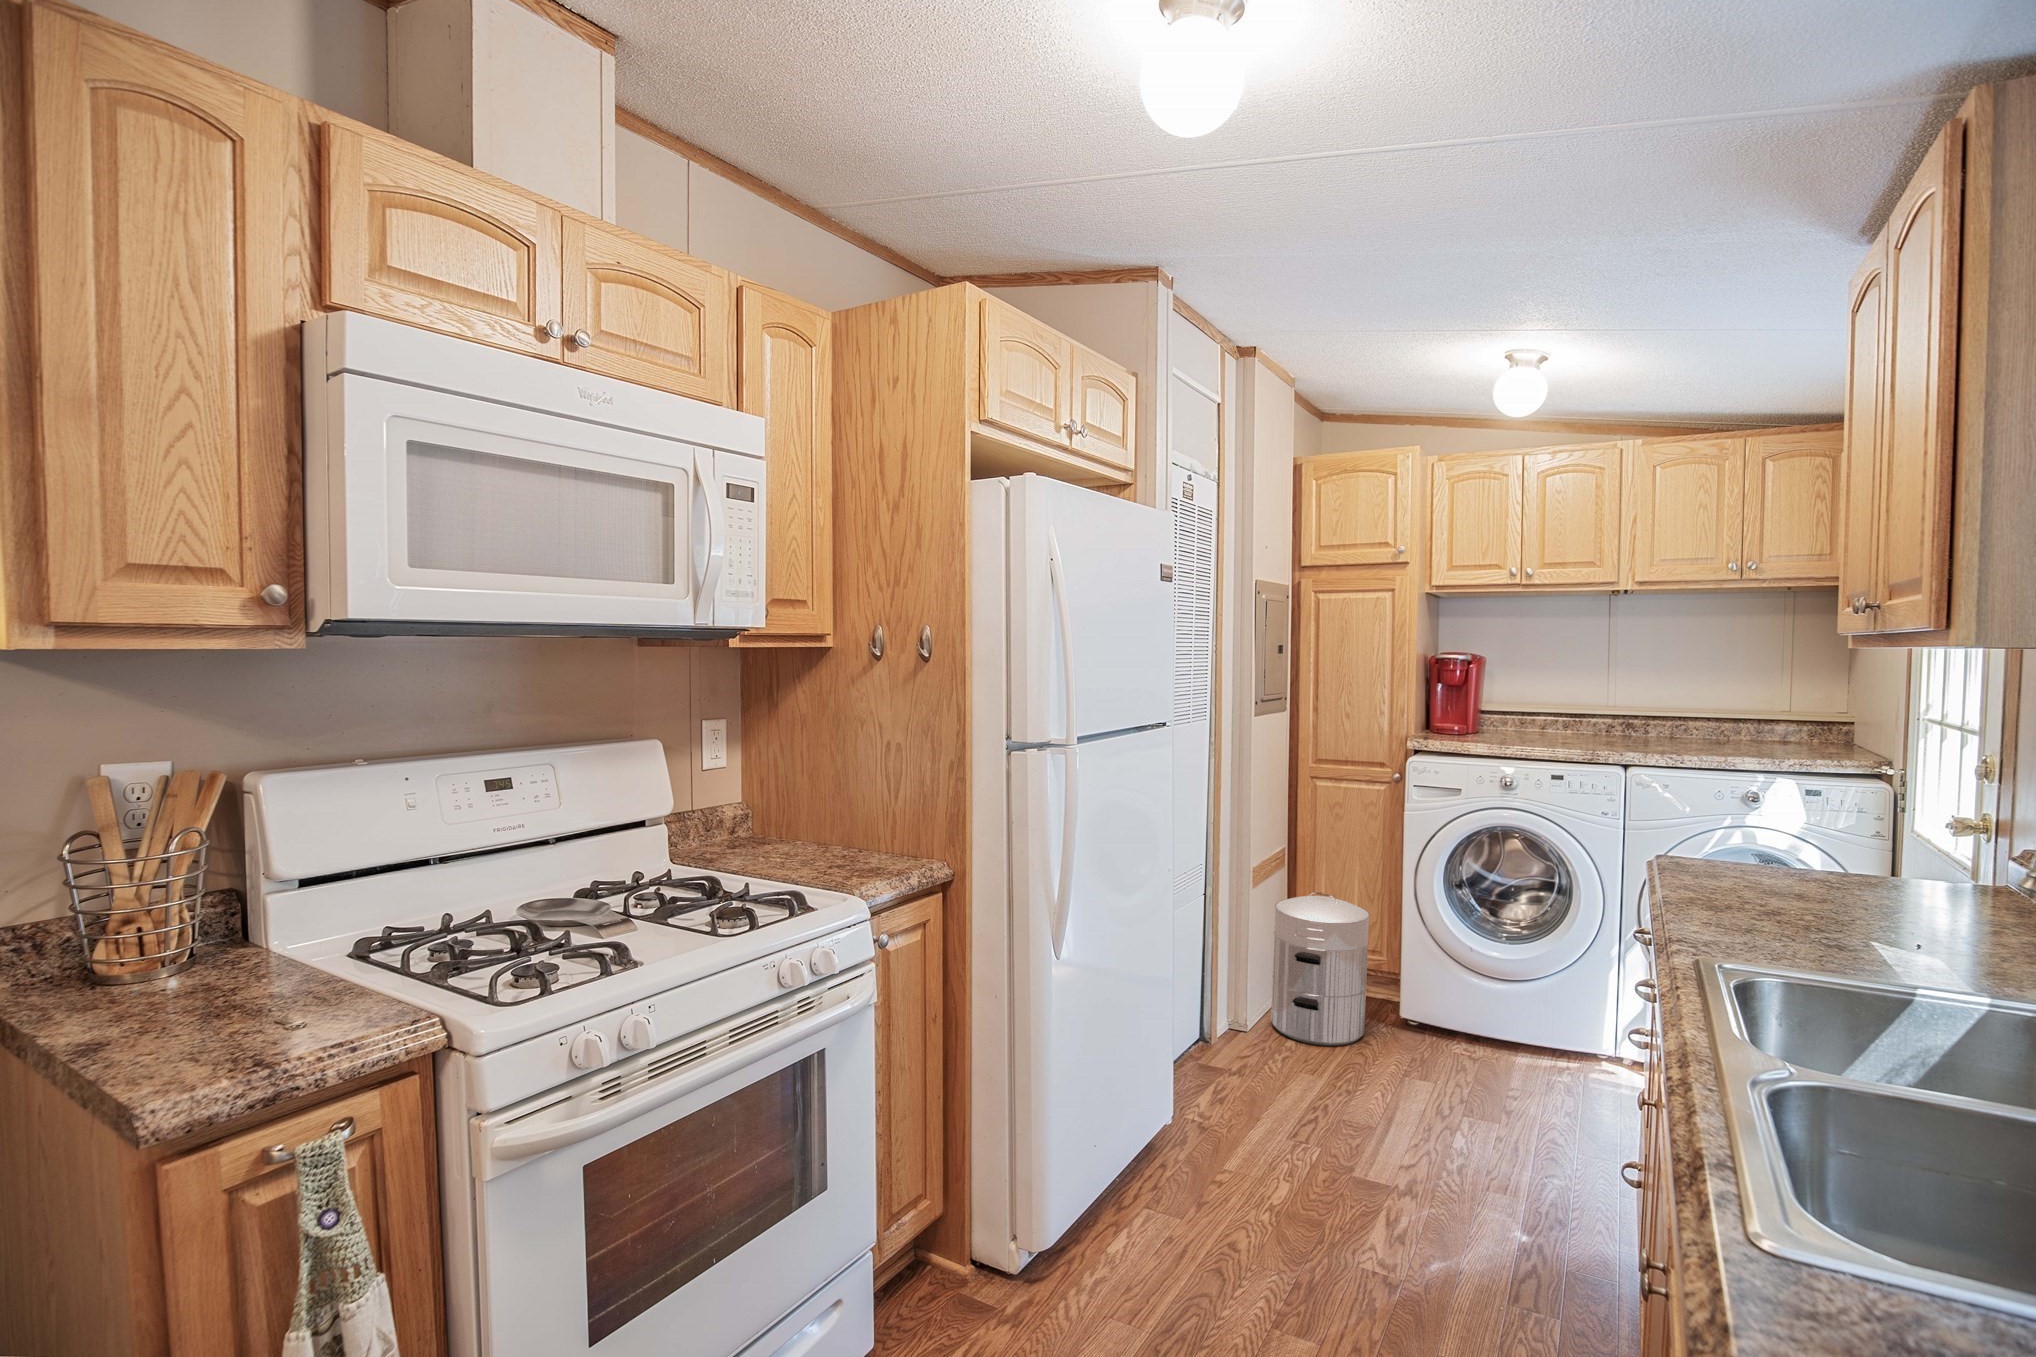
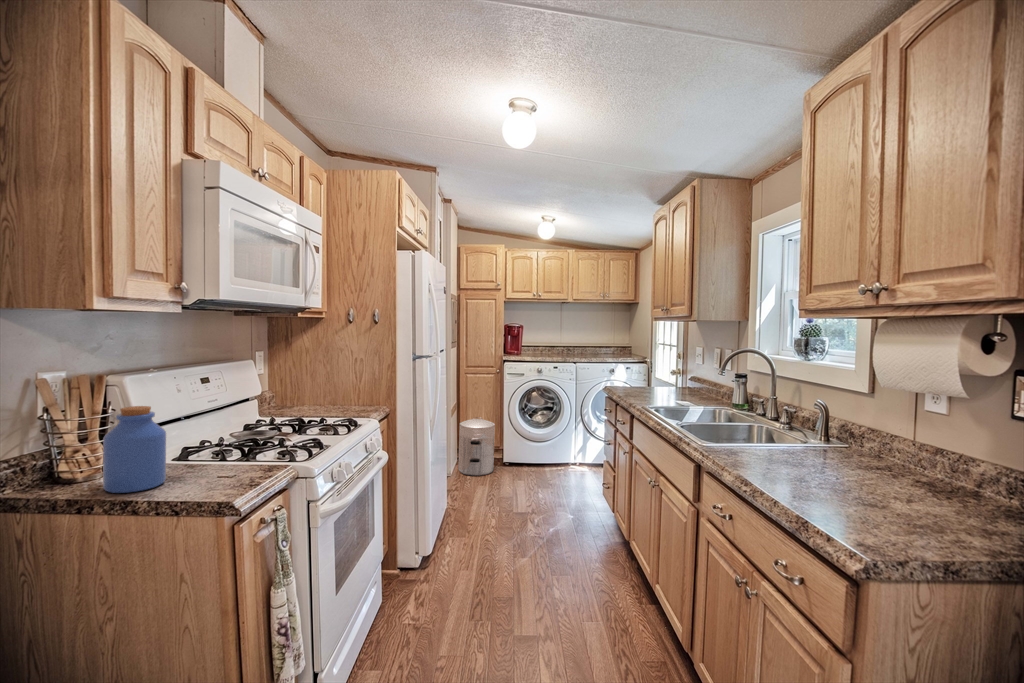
jar: none [94,846,227,1028] -> present [103,406,166,493]

